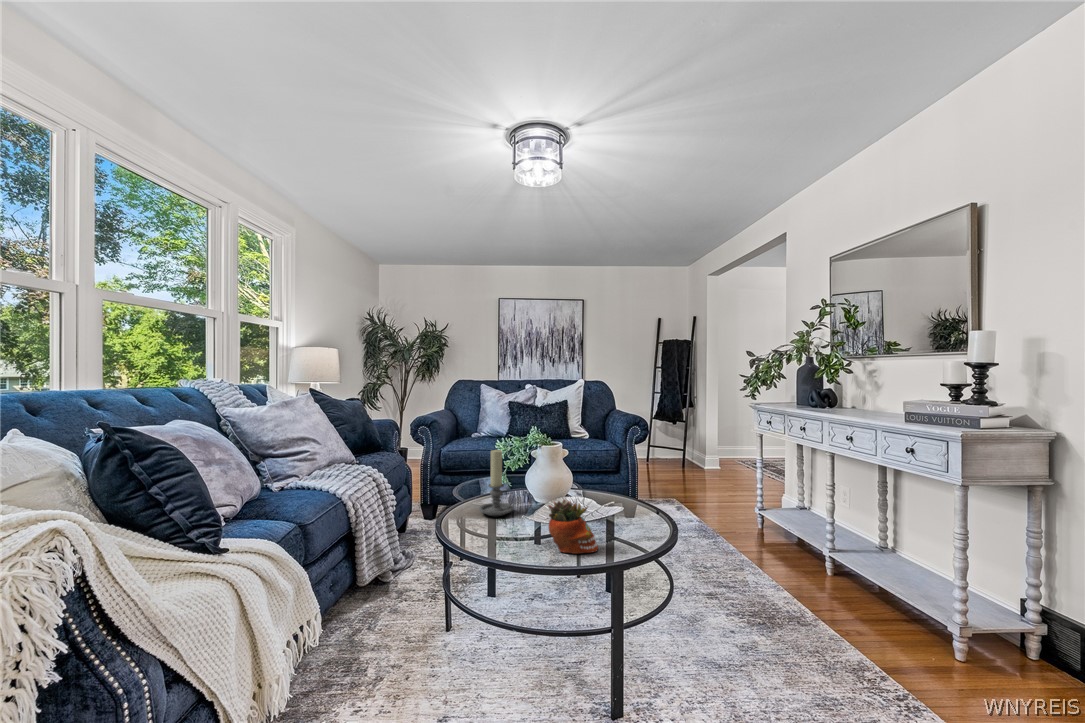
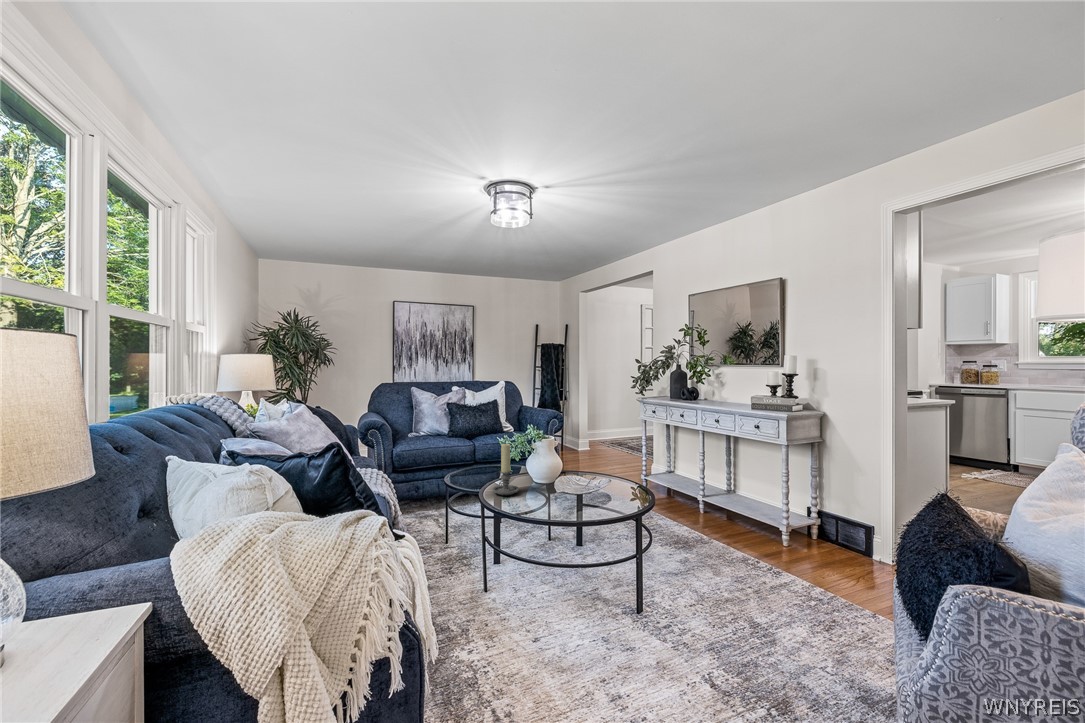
succulent planter: present [548,499,598,554] -> none [569,474,605,512]

